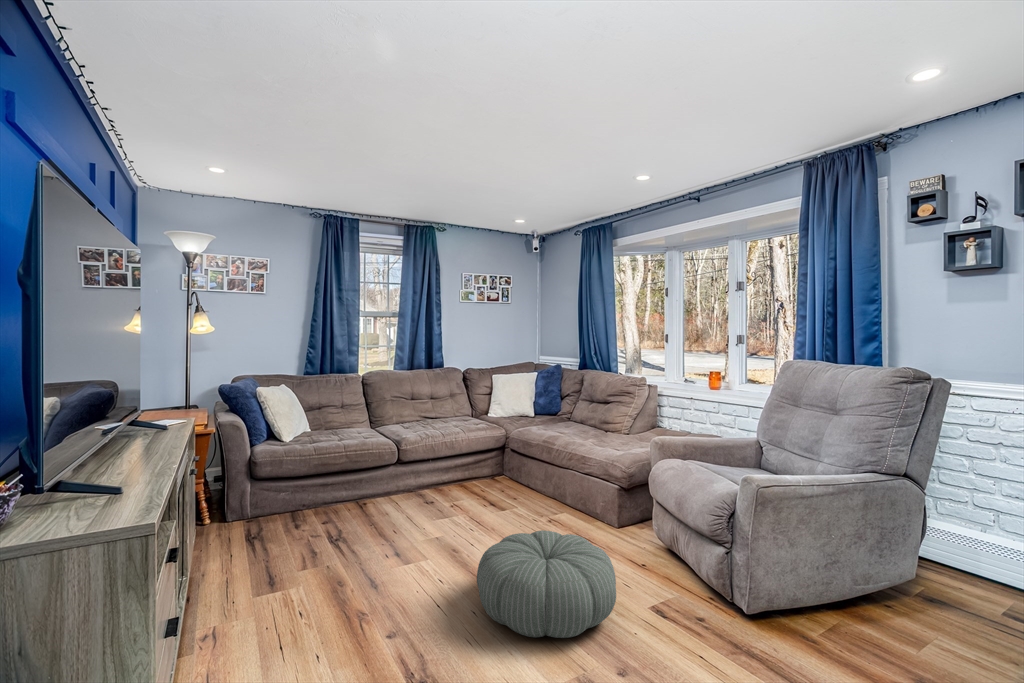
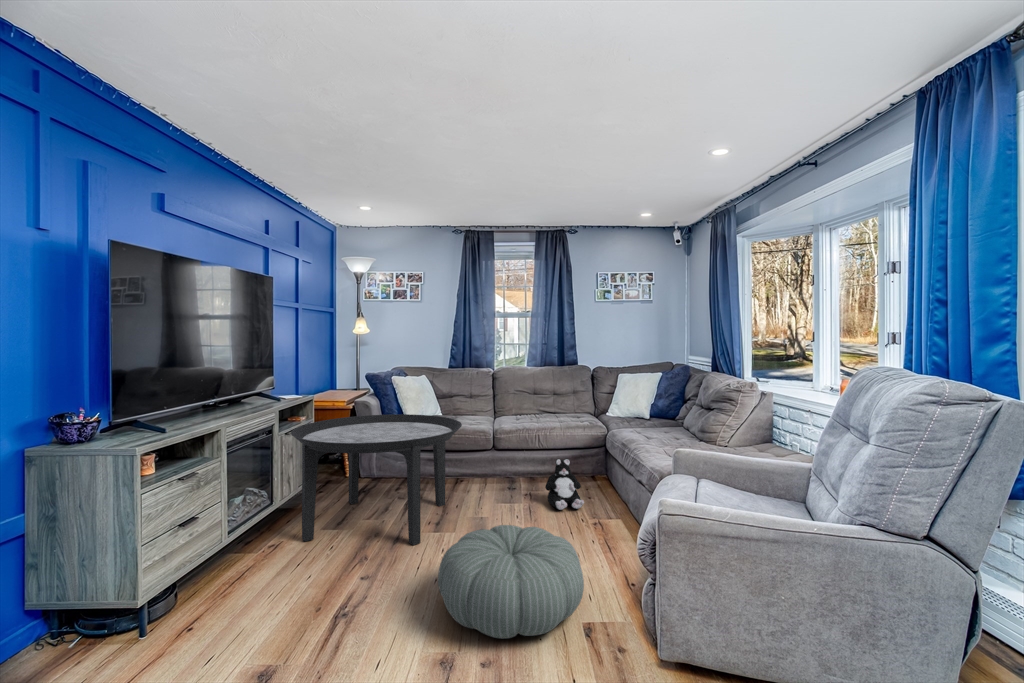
round table: none [201,432,414,607] -> present [291,414,462,545]
plush toy: none [475,463,516,514] -> present [545,459,584,510]

